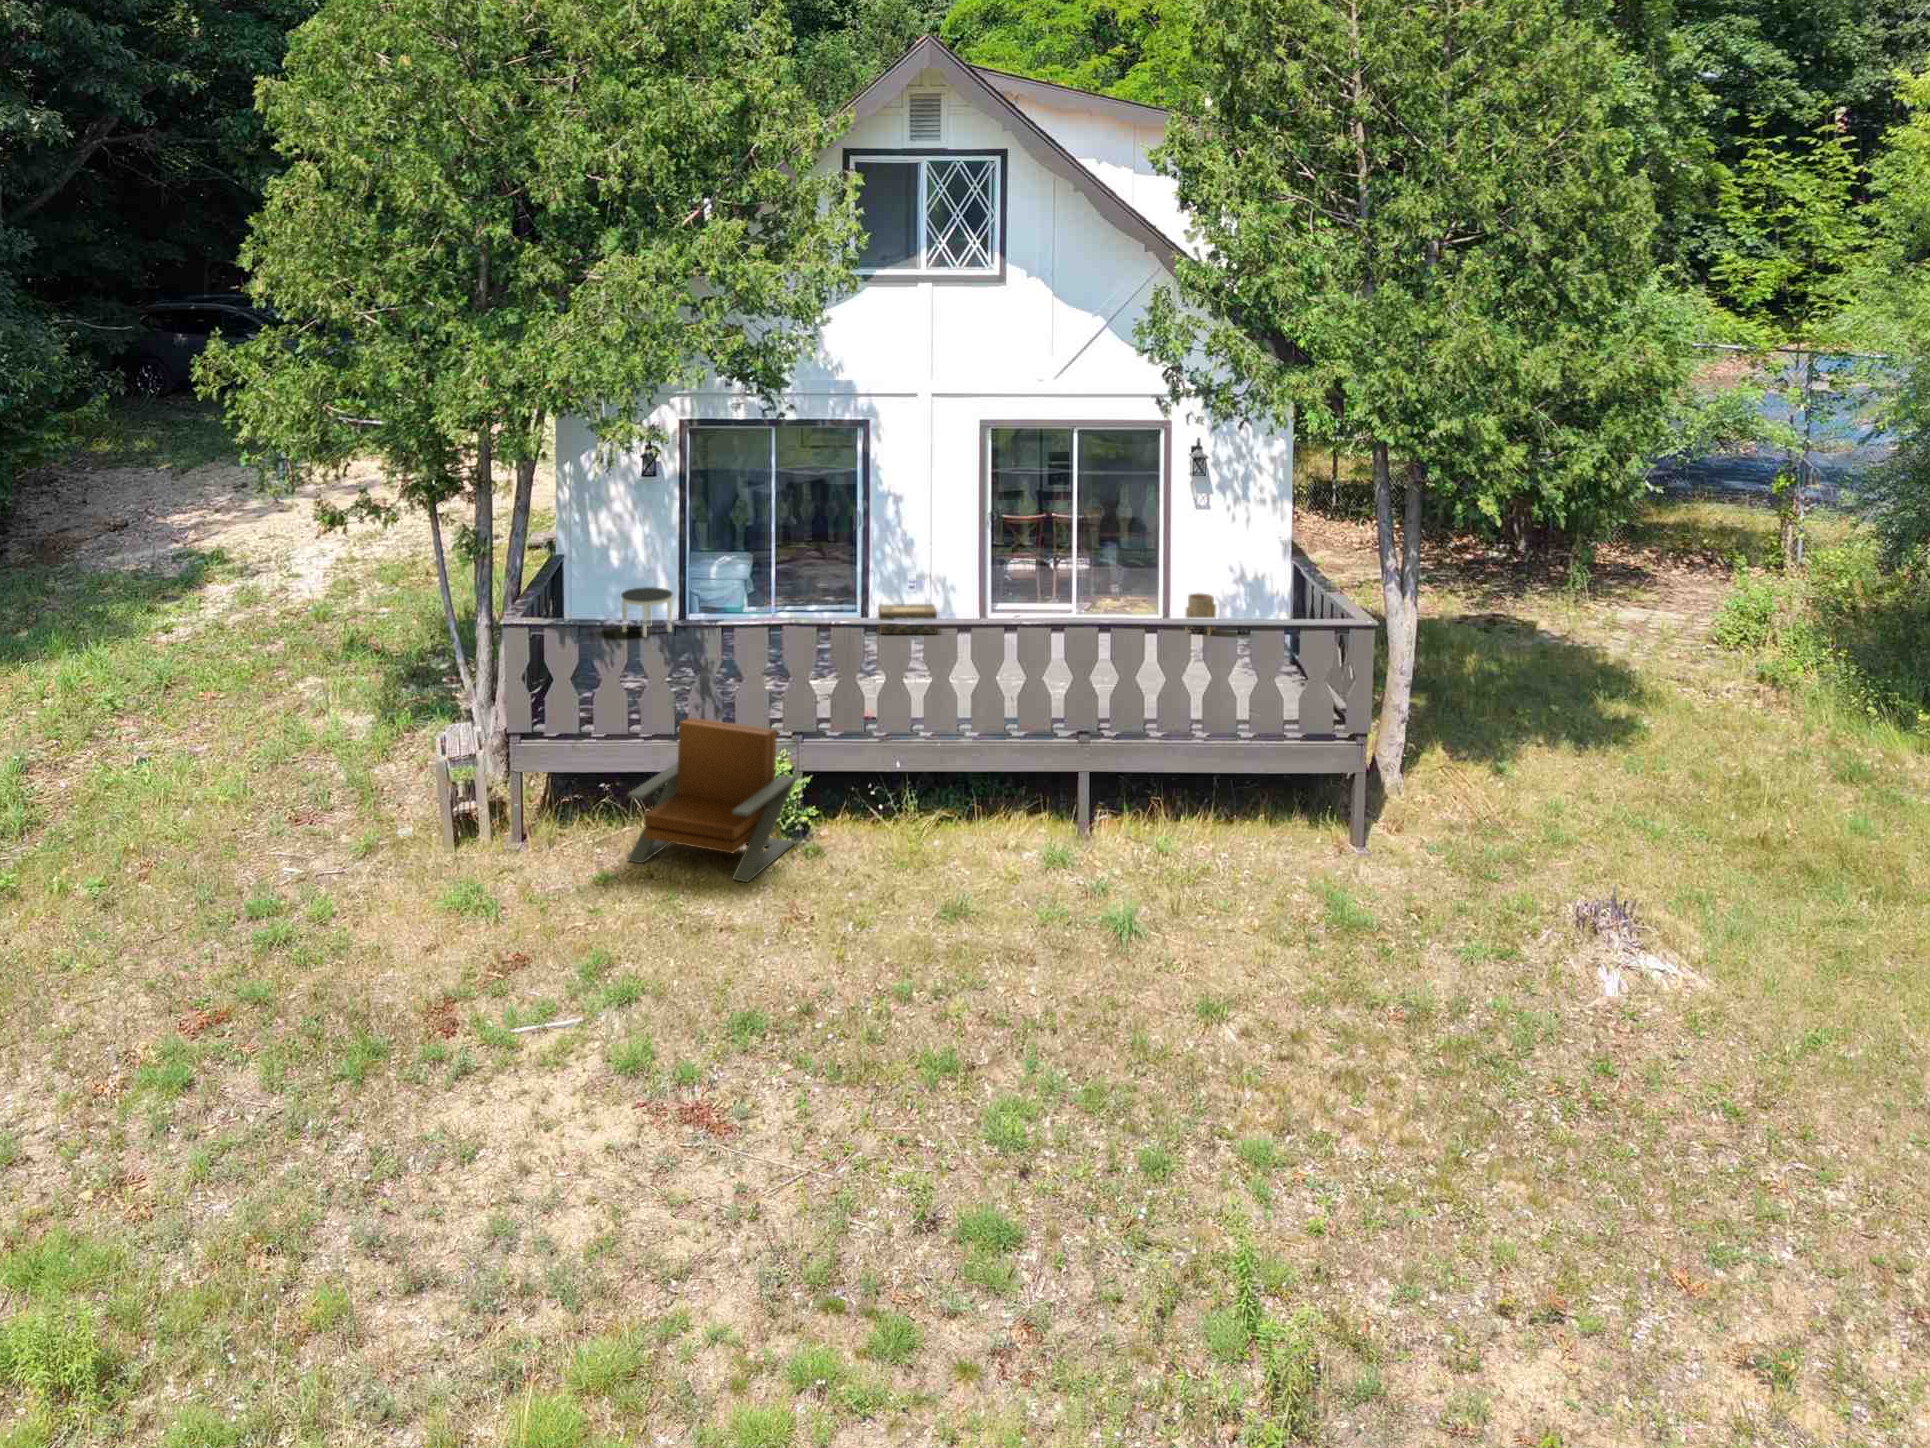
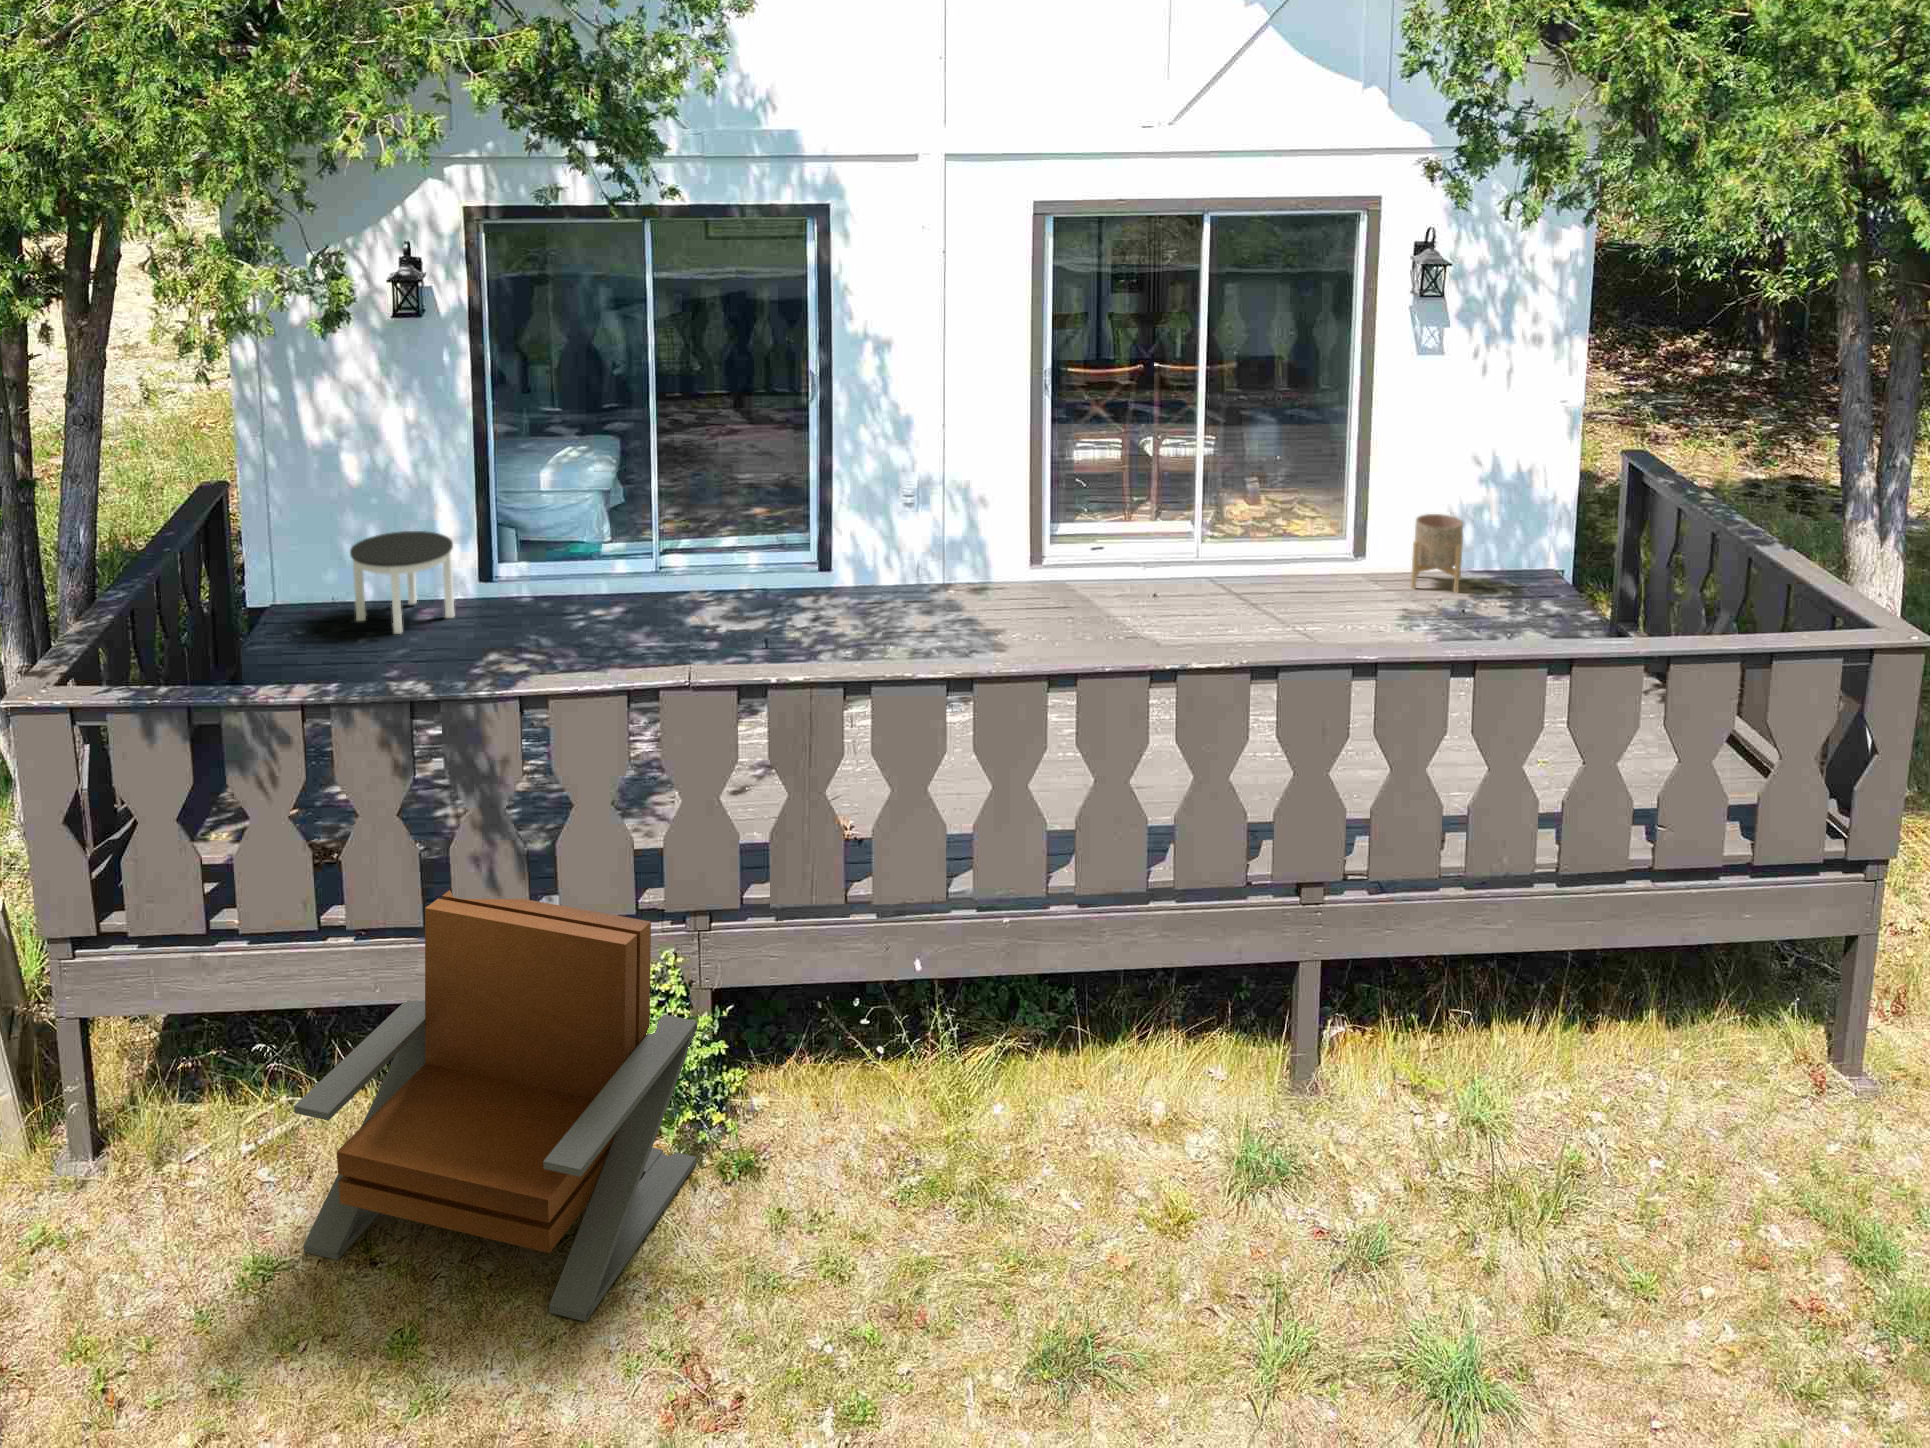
woven basket: present [878,604,937,634] -> none [849,547,960,610]

